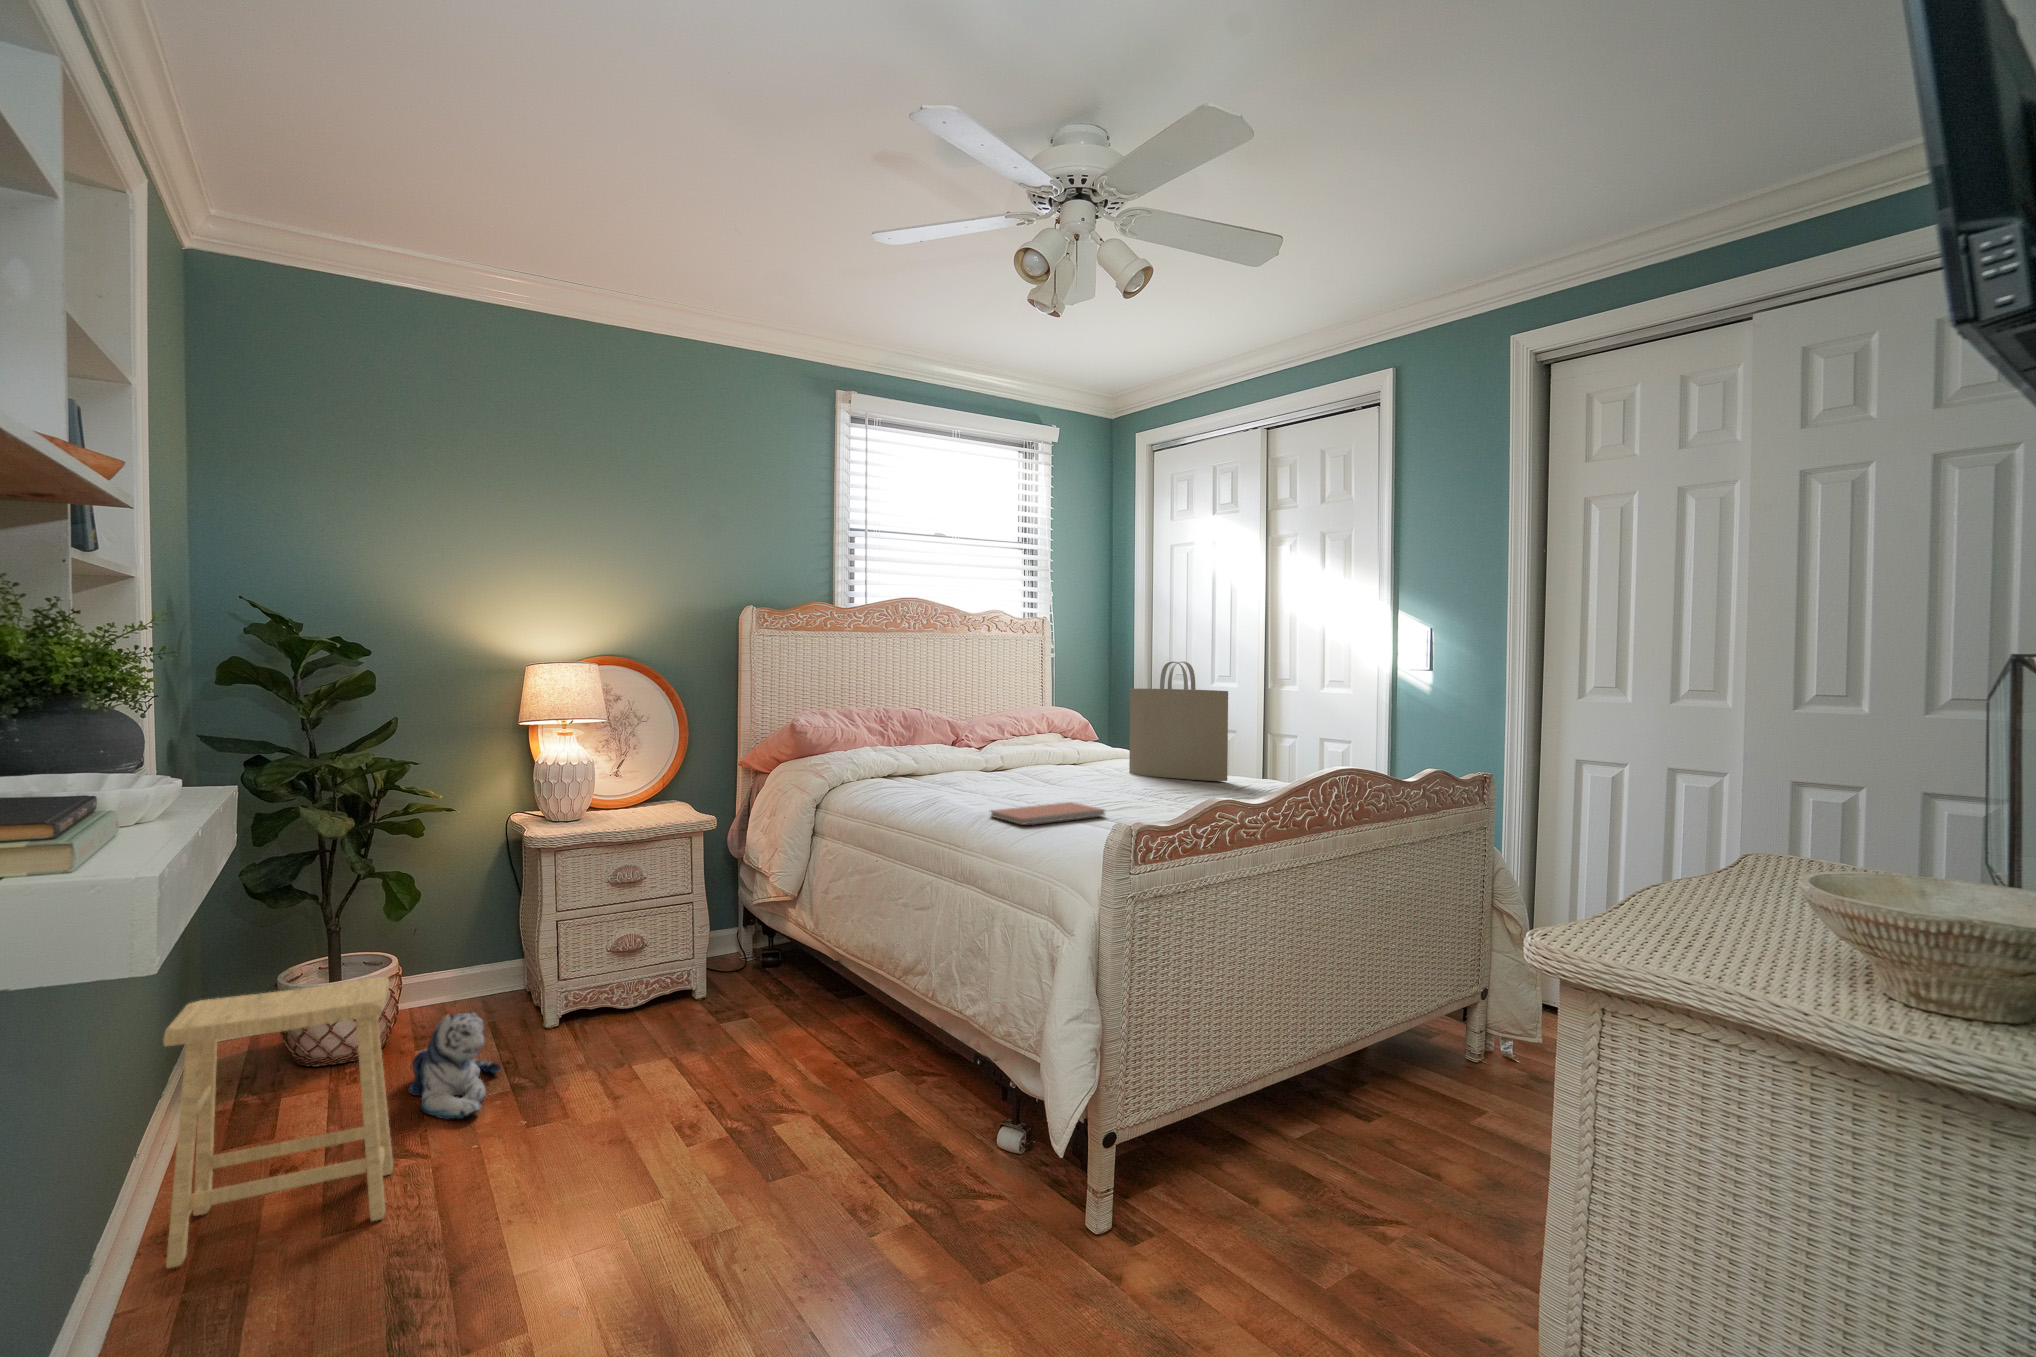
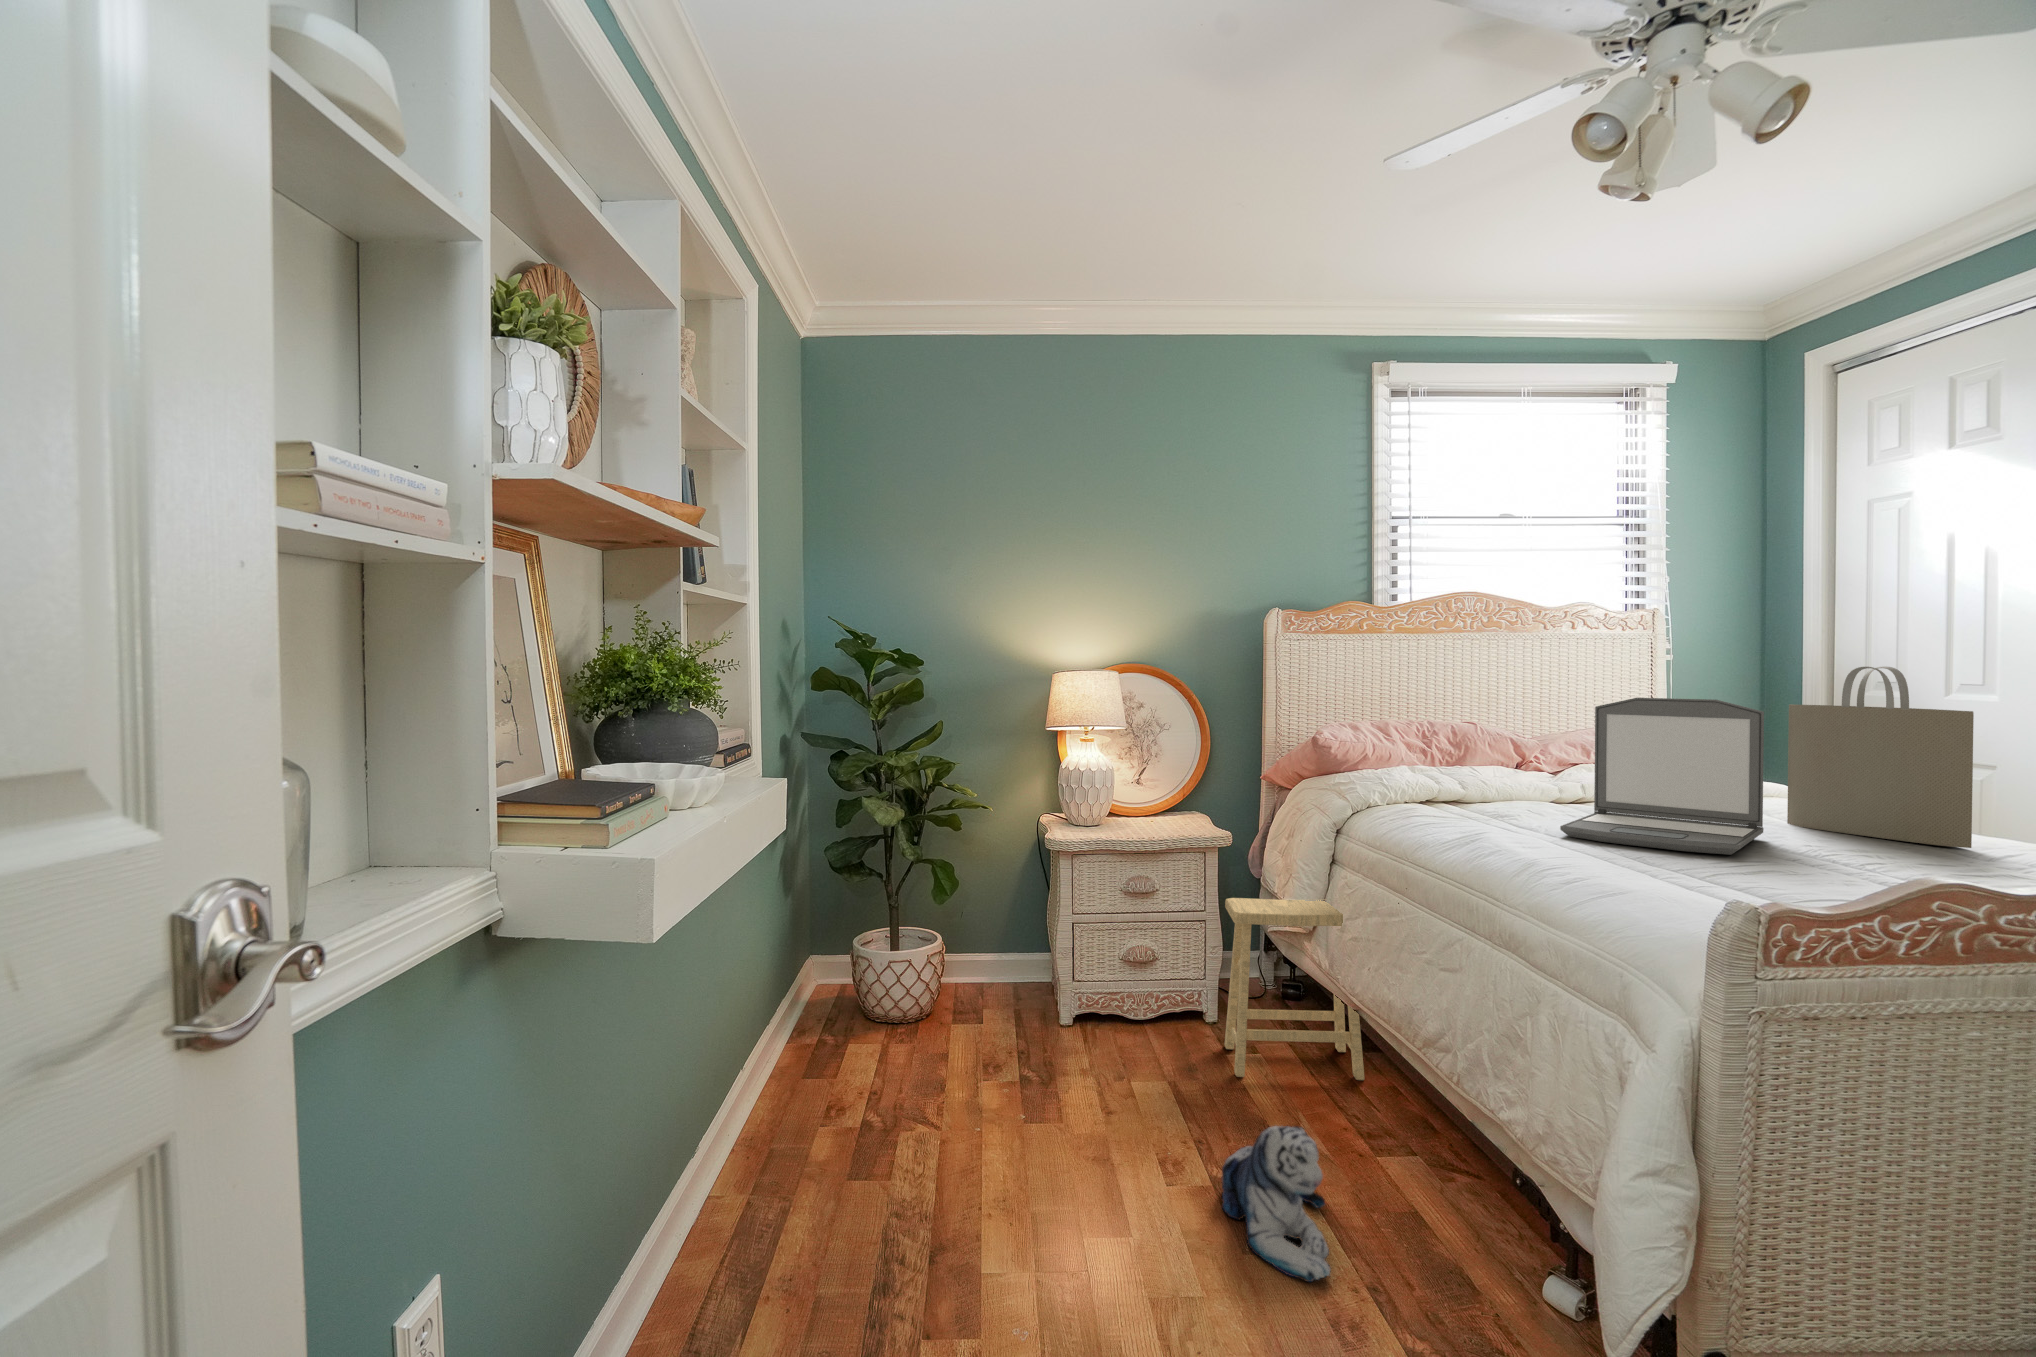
laptop: none [993,685,1118,797] -> present [1560,698,1764,855]
notebook: present [991,802,1105,825] -> none [1546,858,1732,884]
footstool: present [163,977,393,1268] -> present [1225,898,1365,1080]
plush toy: present [408,1012,501,1119] -> present [1221,1126,1331,1282]

